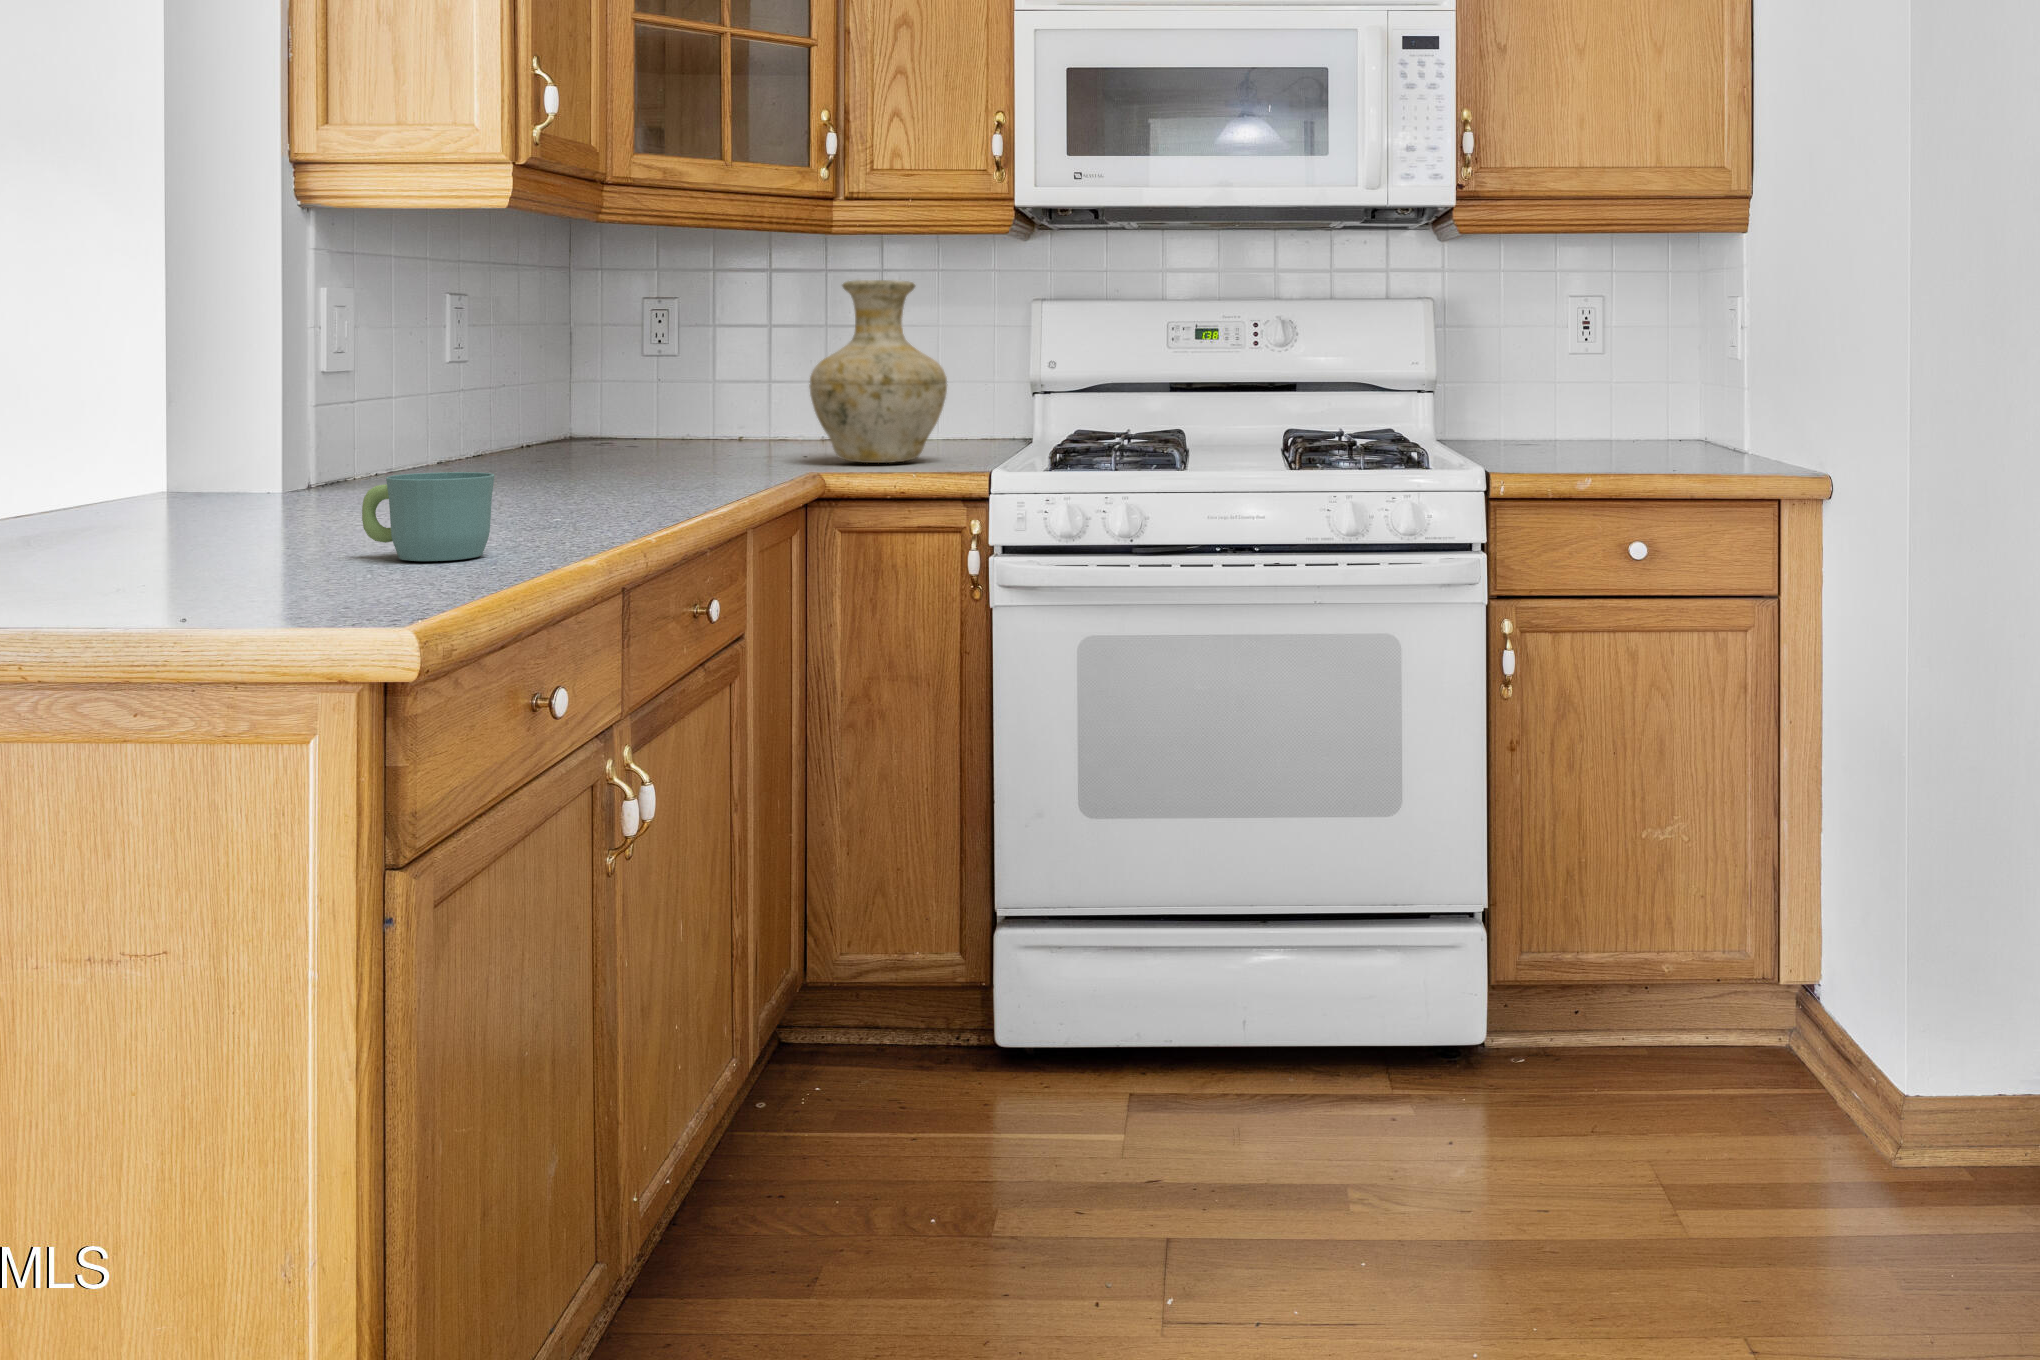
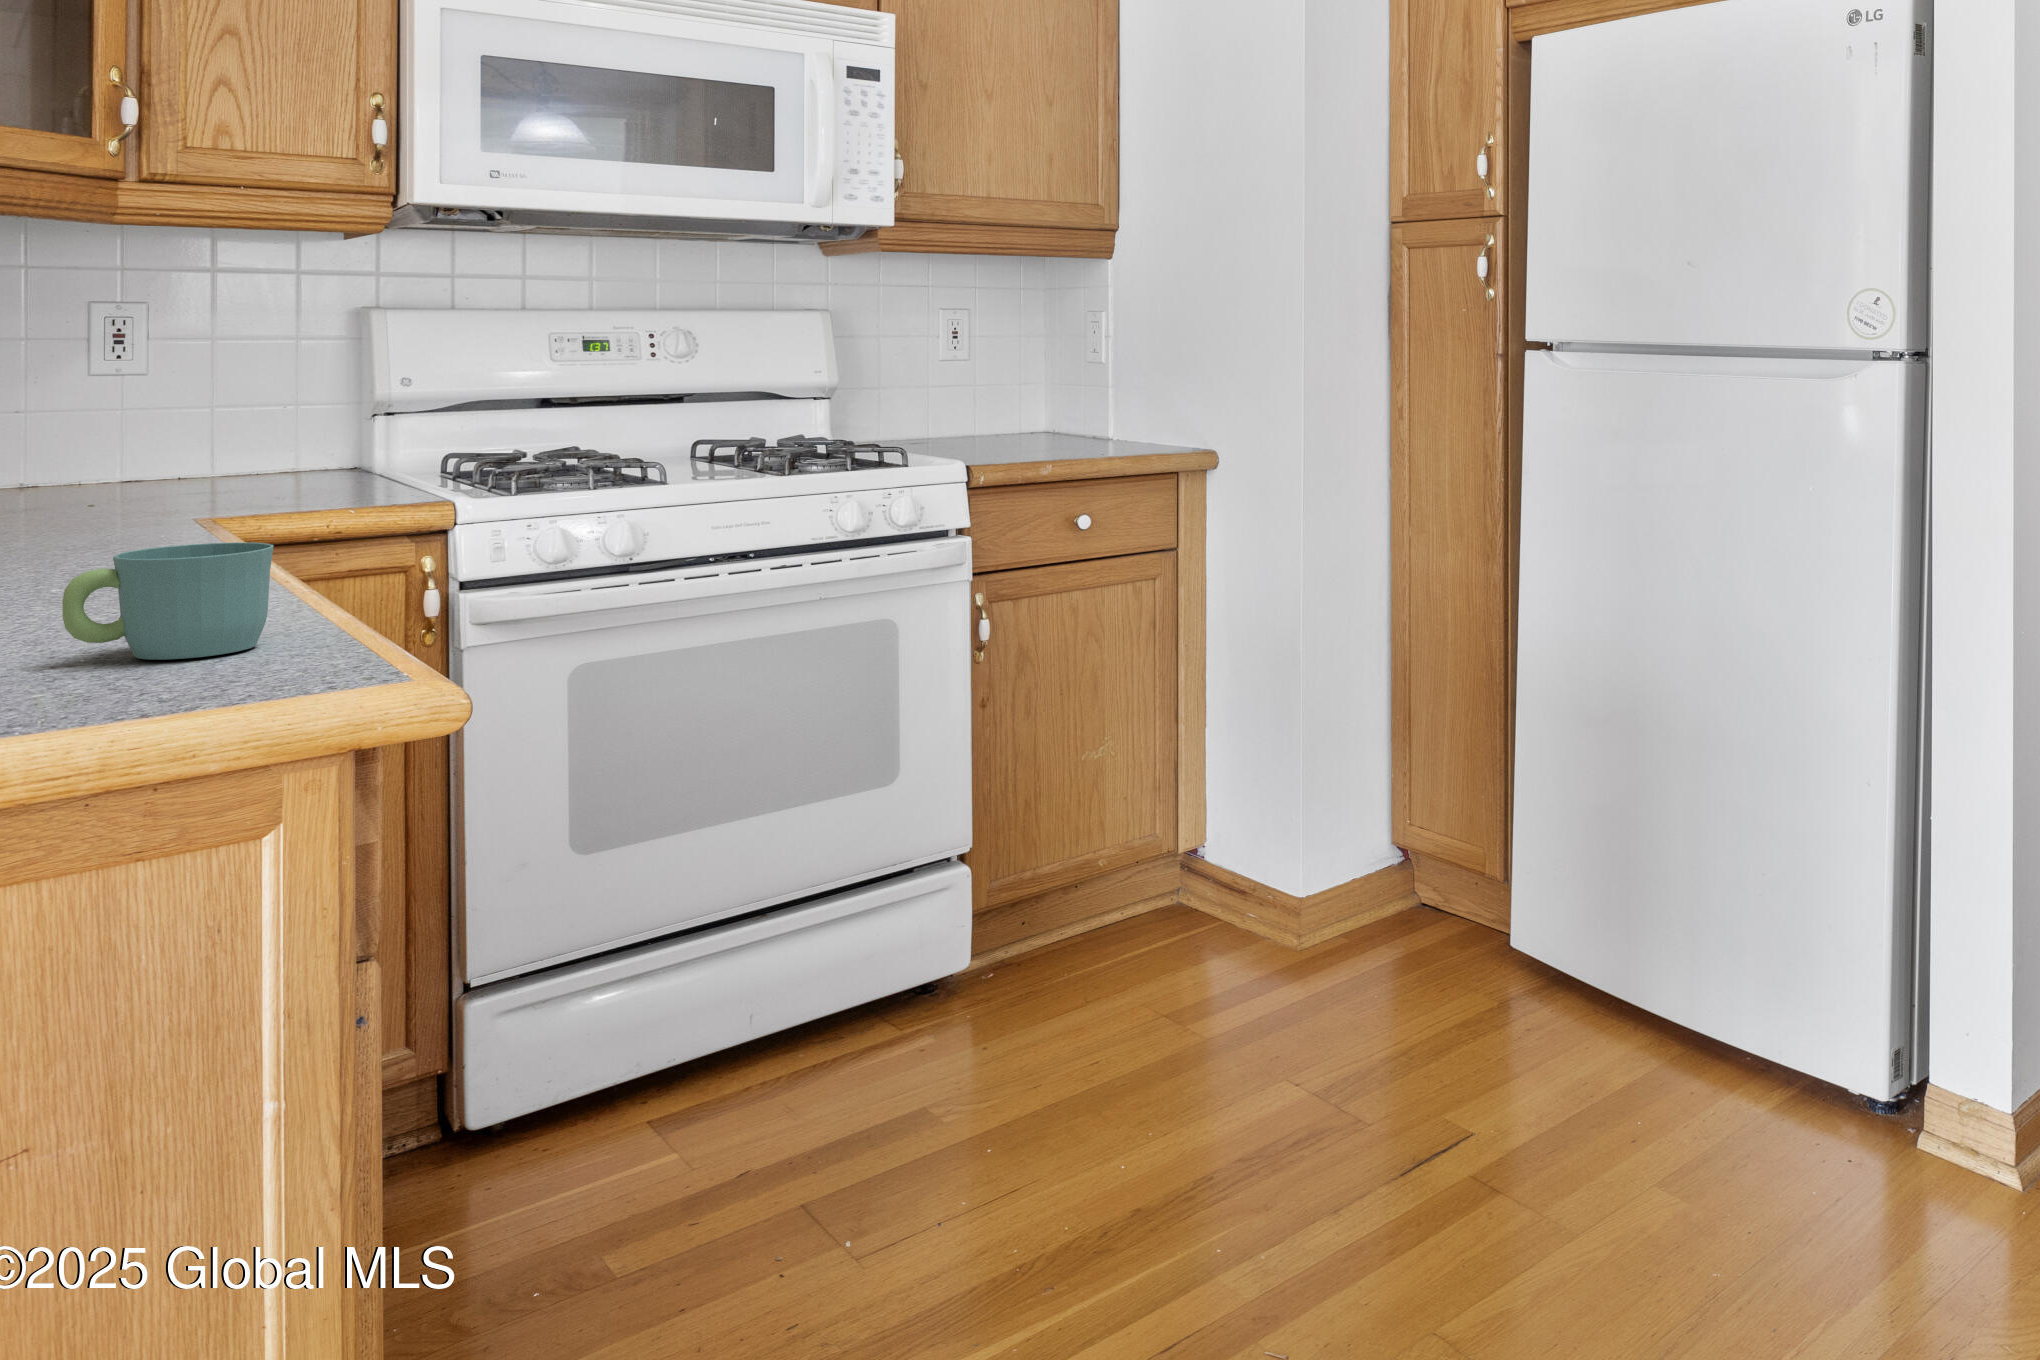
vase: present [809,280,947,463] -> none [135,283,344,504]

